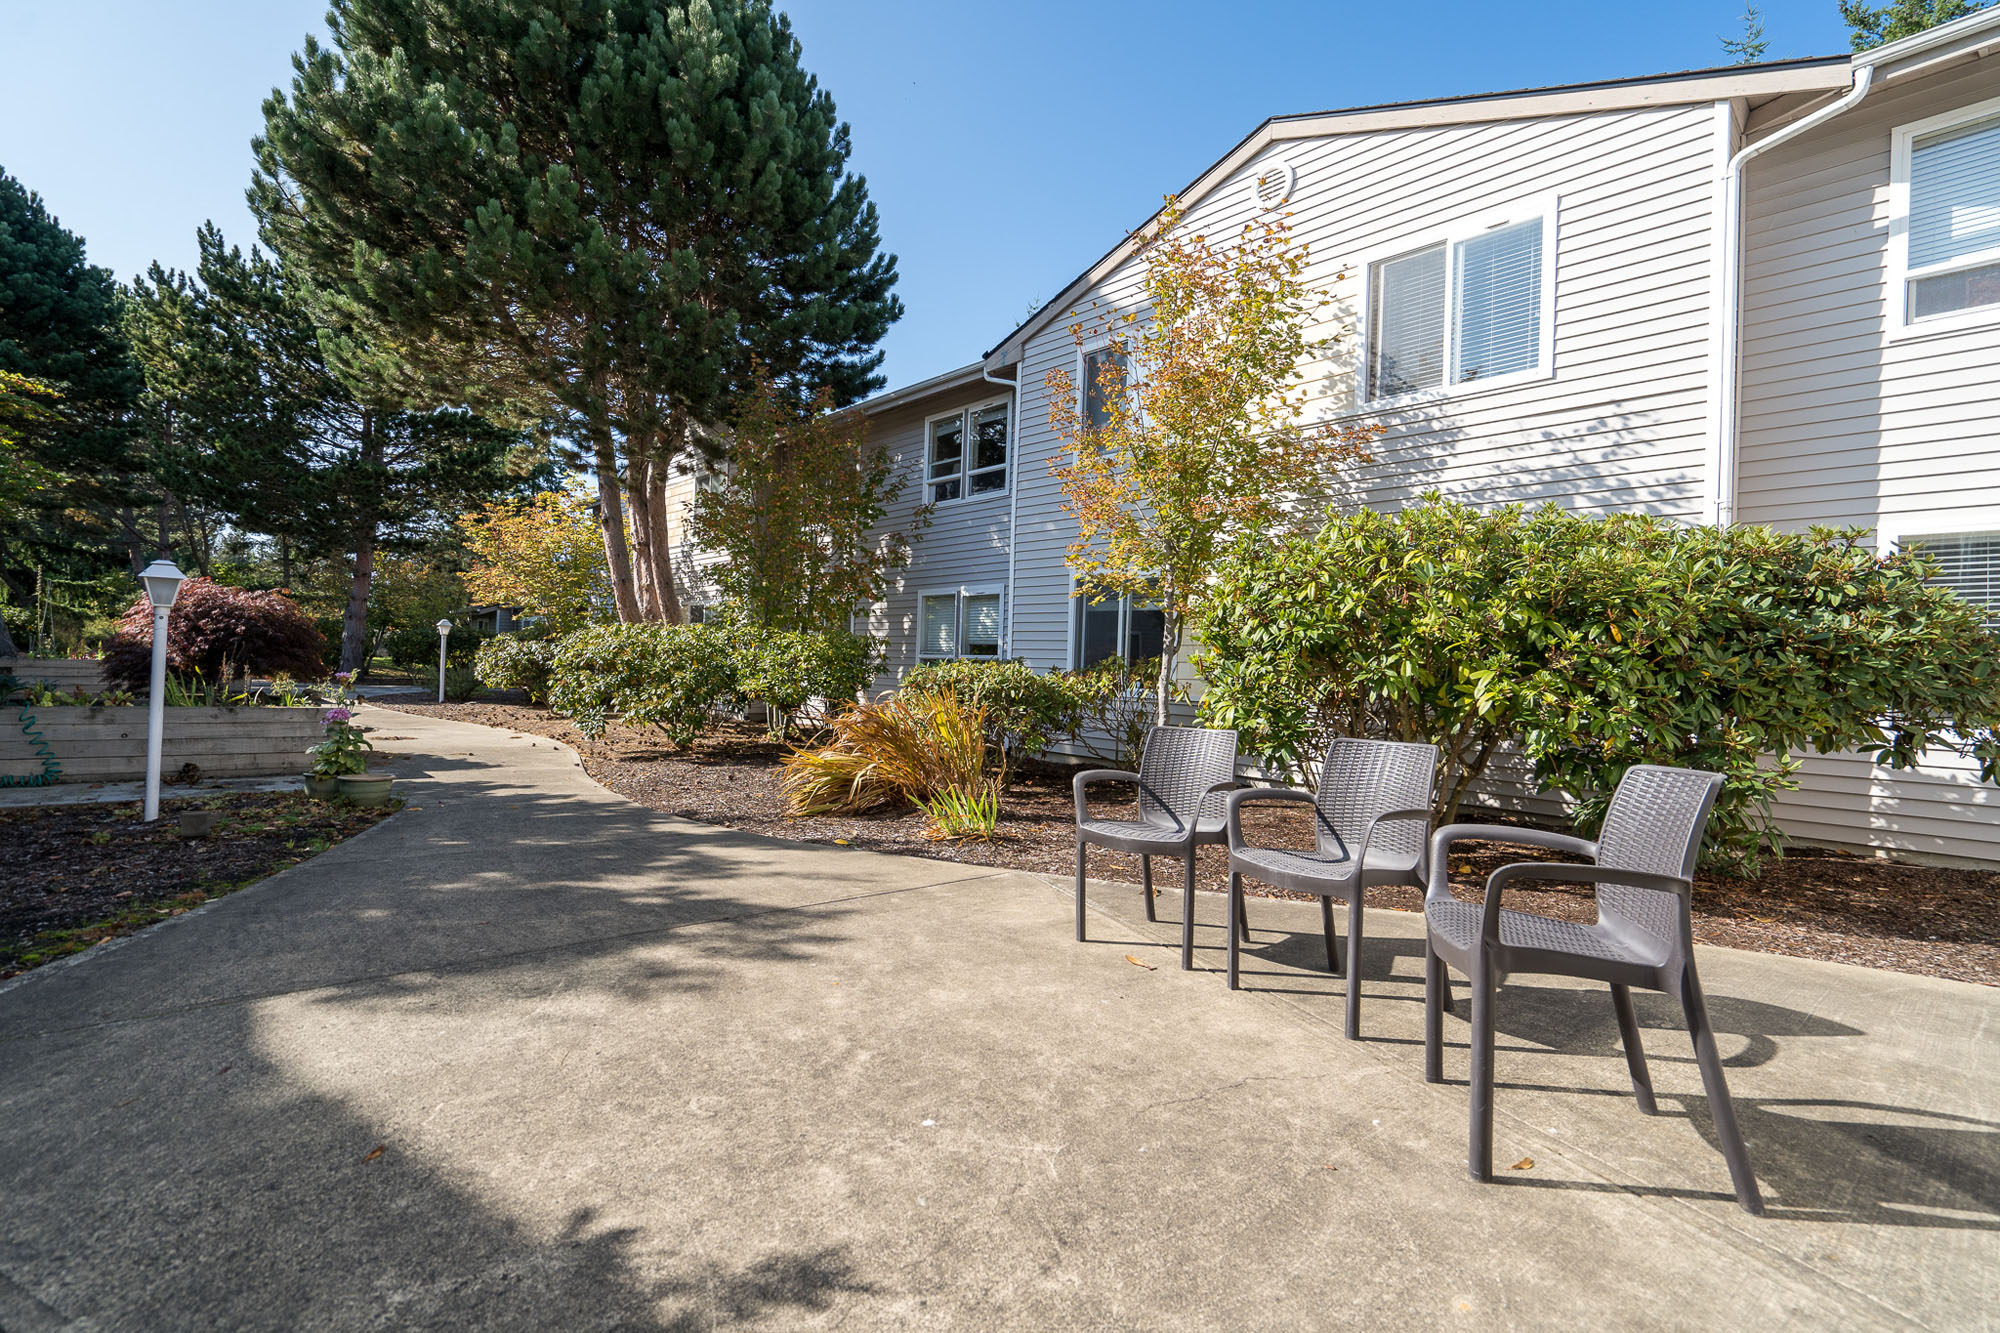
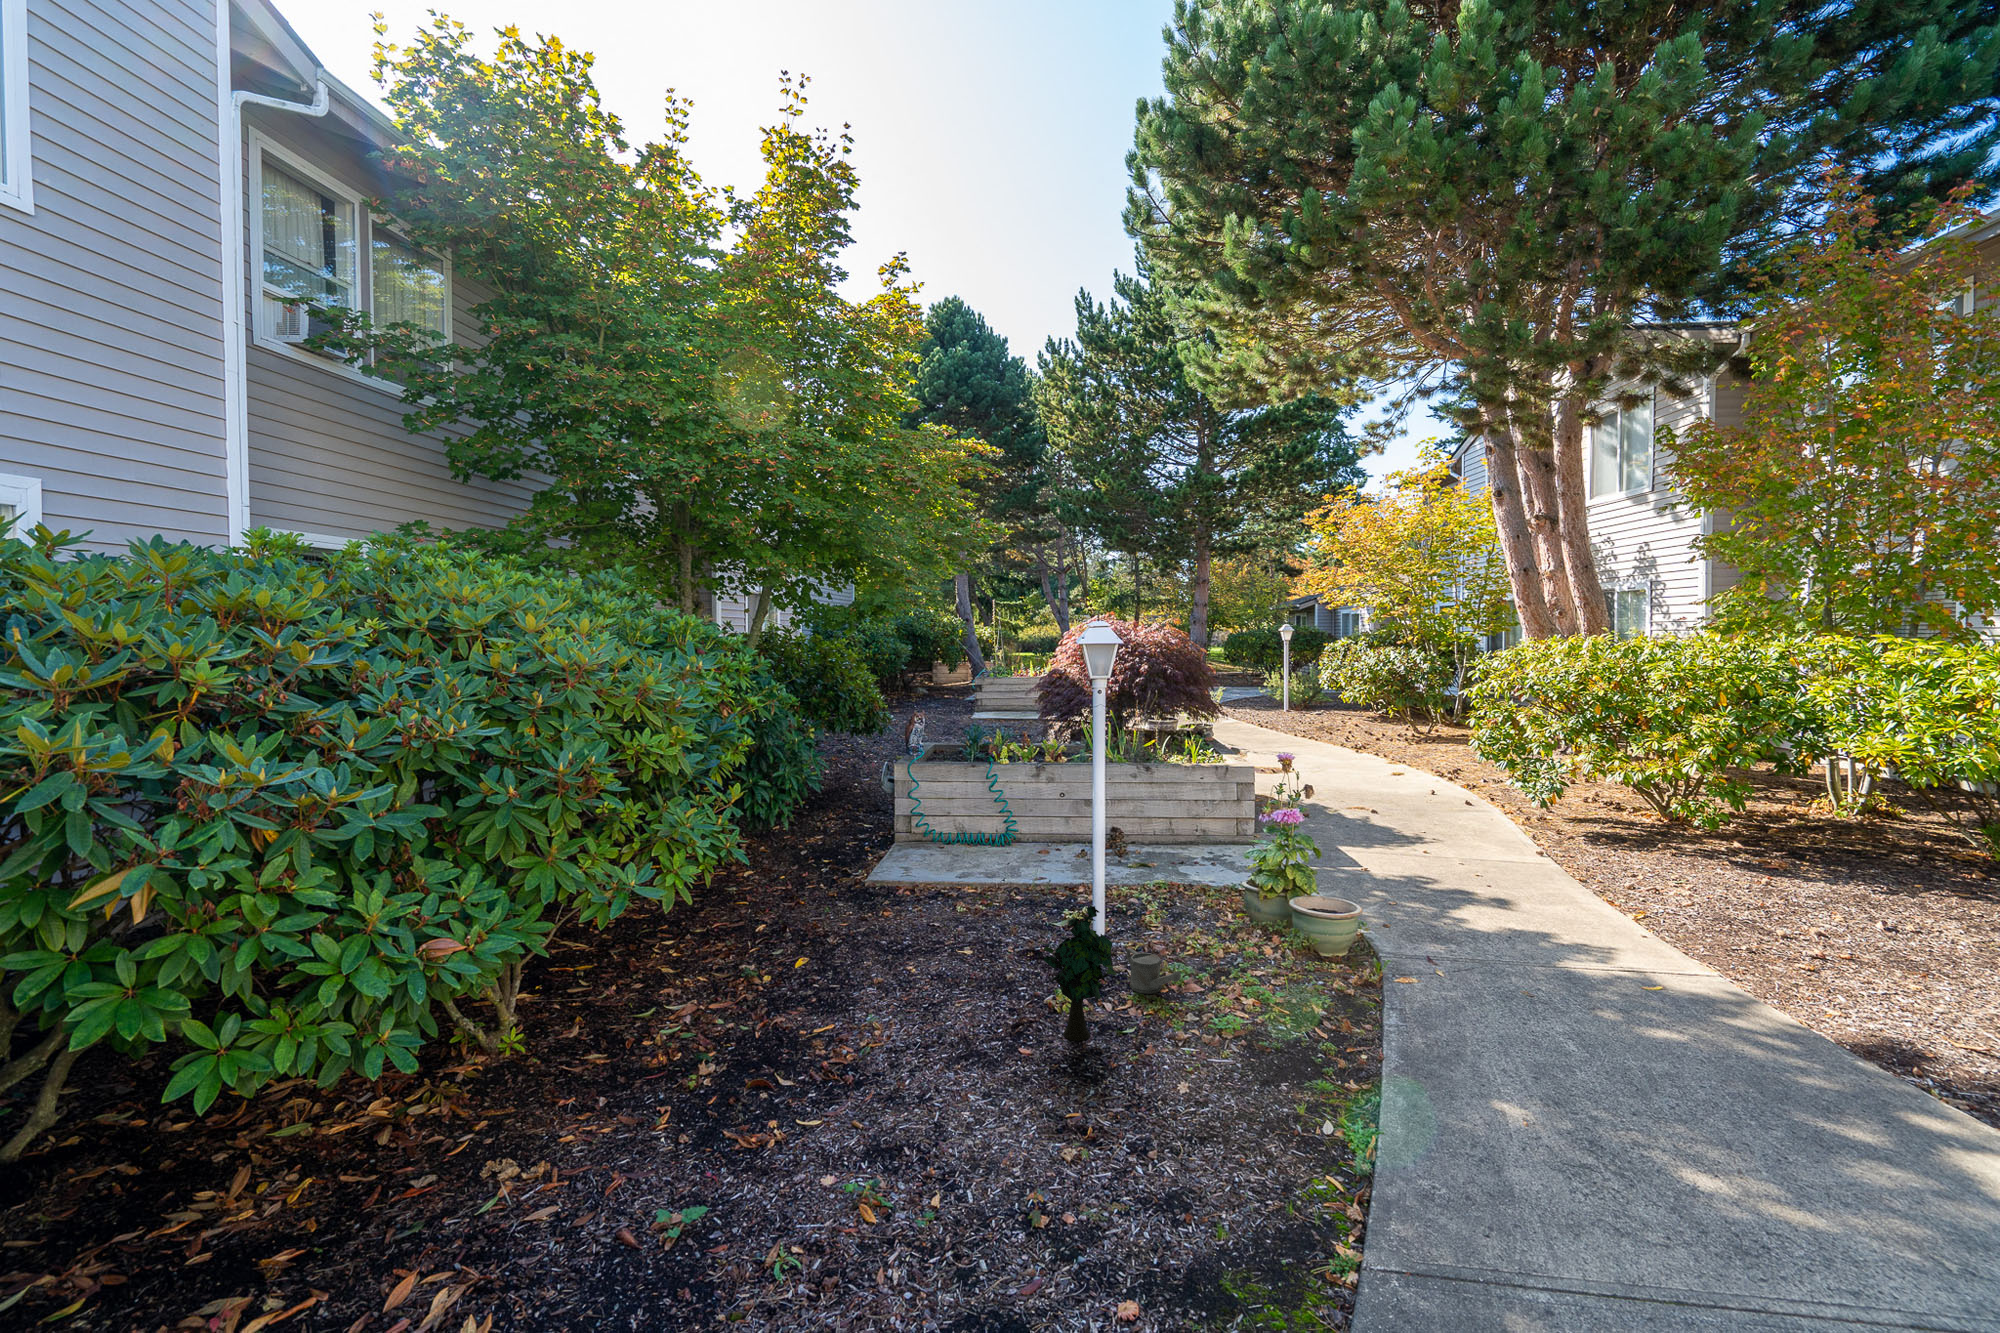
decorative plant: none [82,760,161,856] -> present [1040,906,1117,1041]

